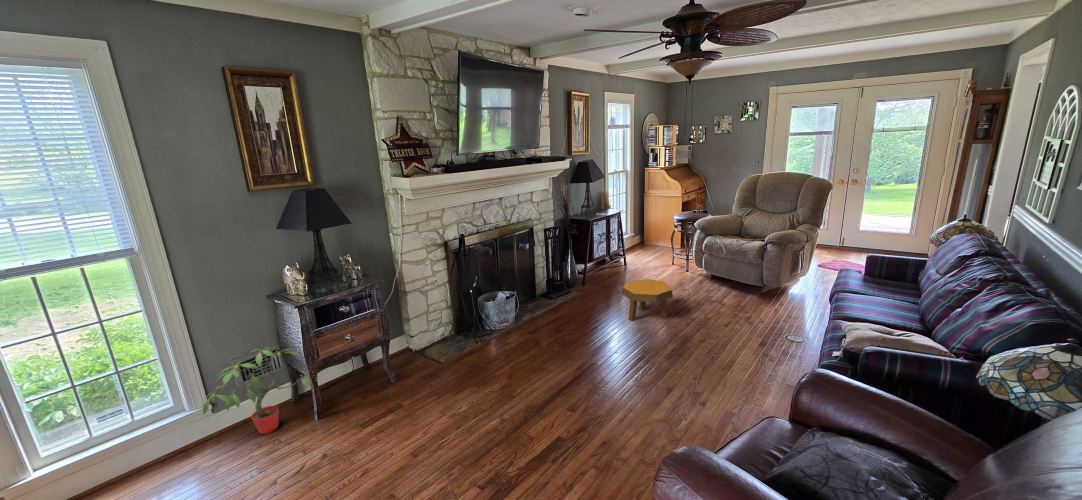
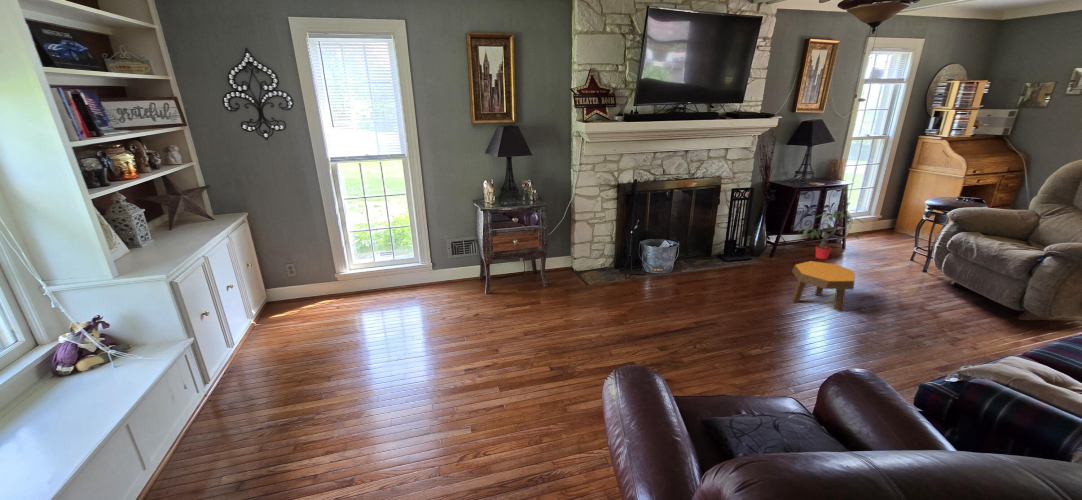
potted plant: present [203,349,319,434] -> present [800,211,860,259]

